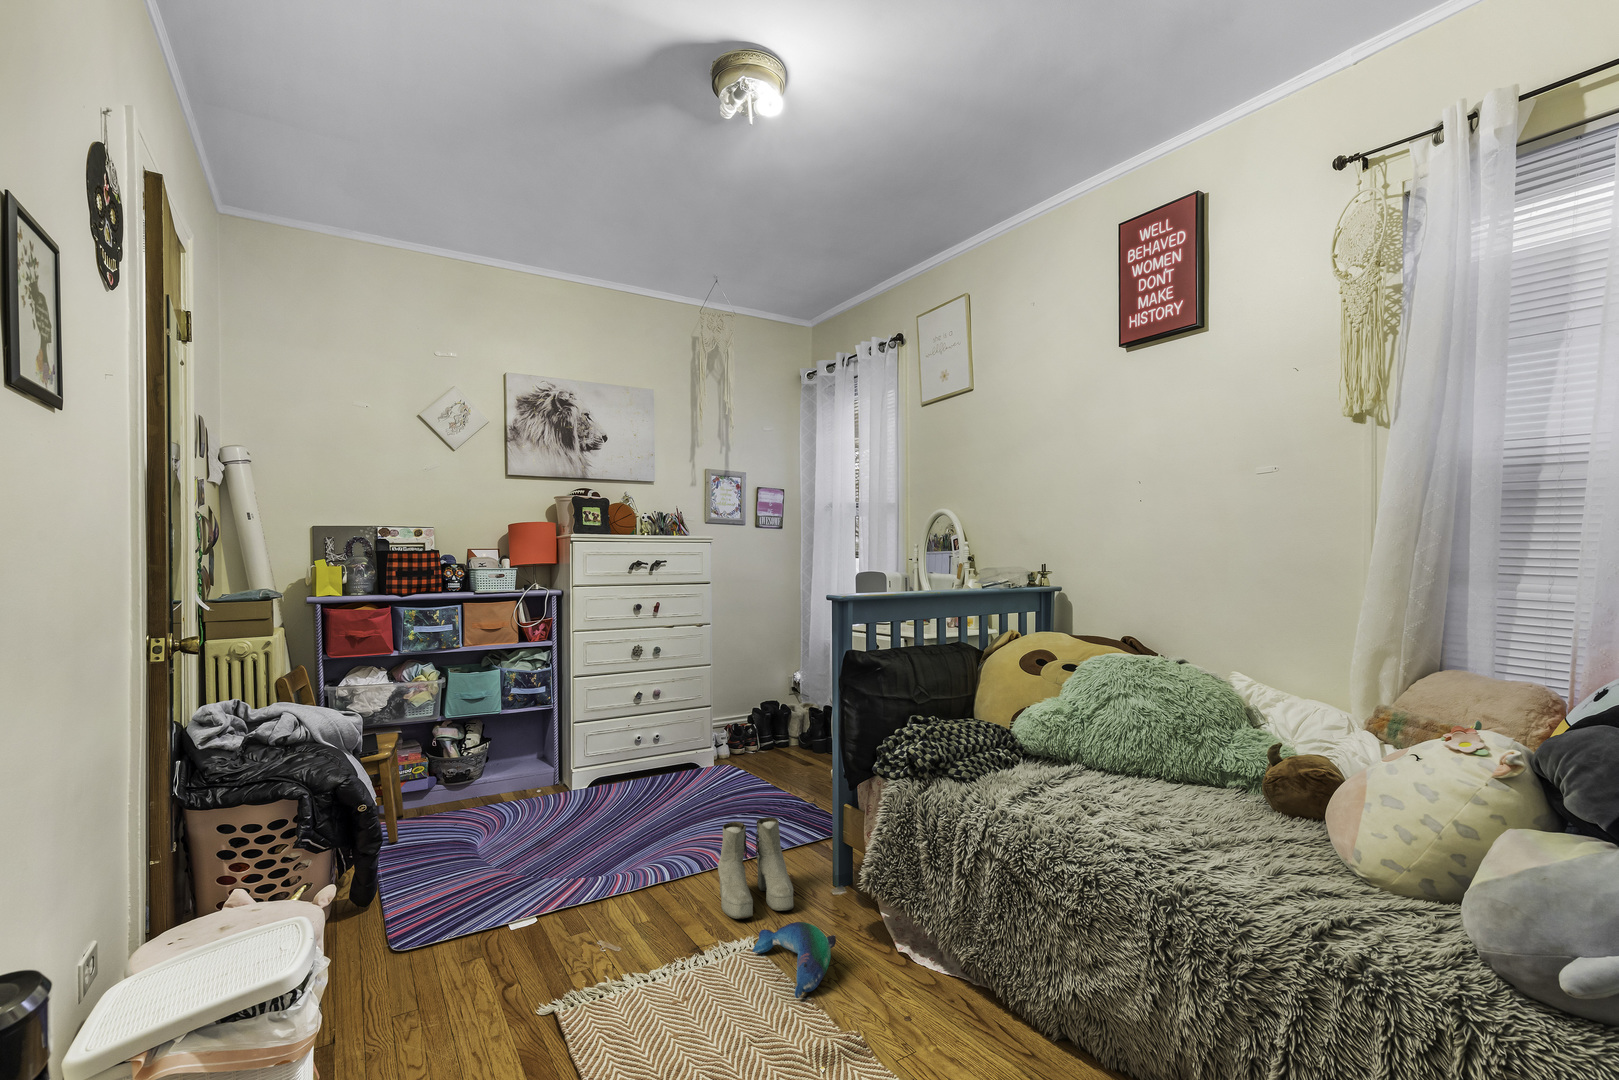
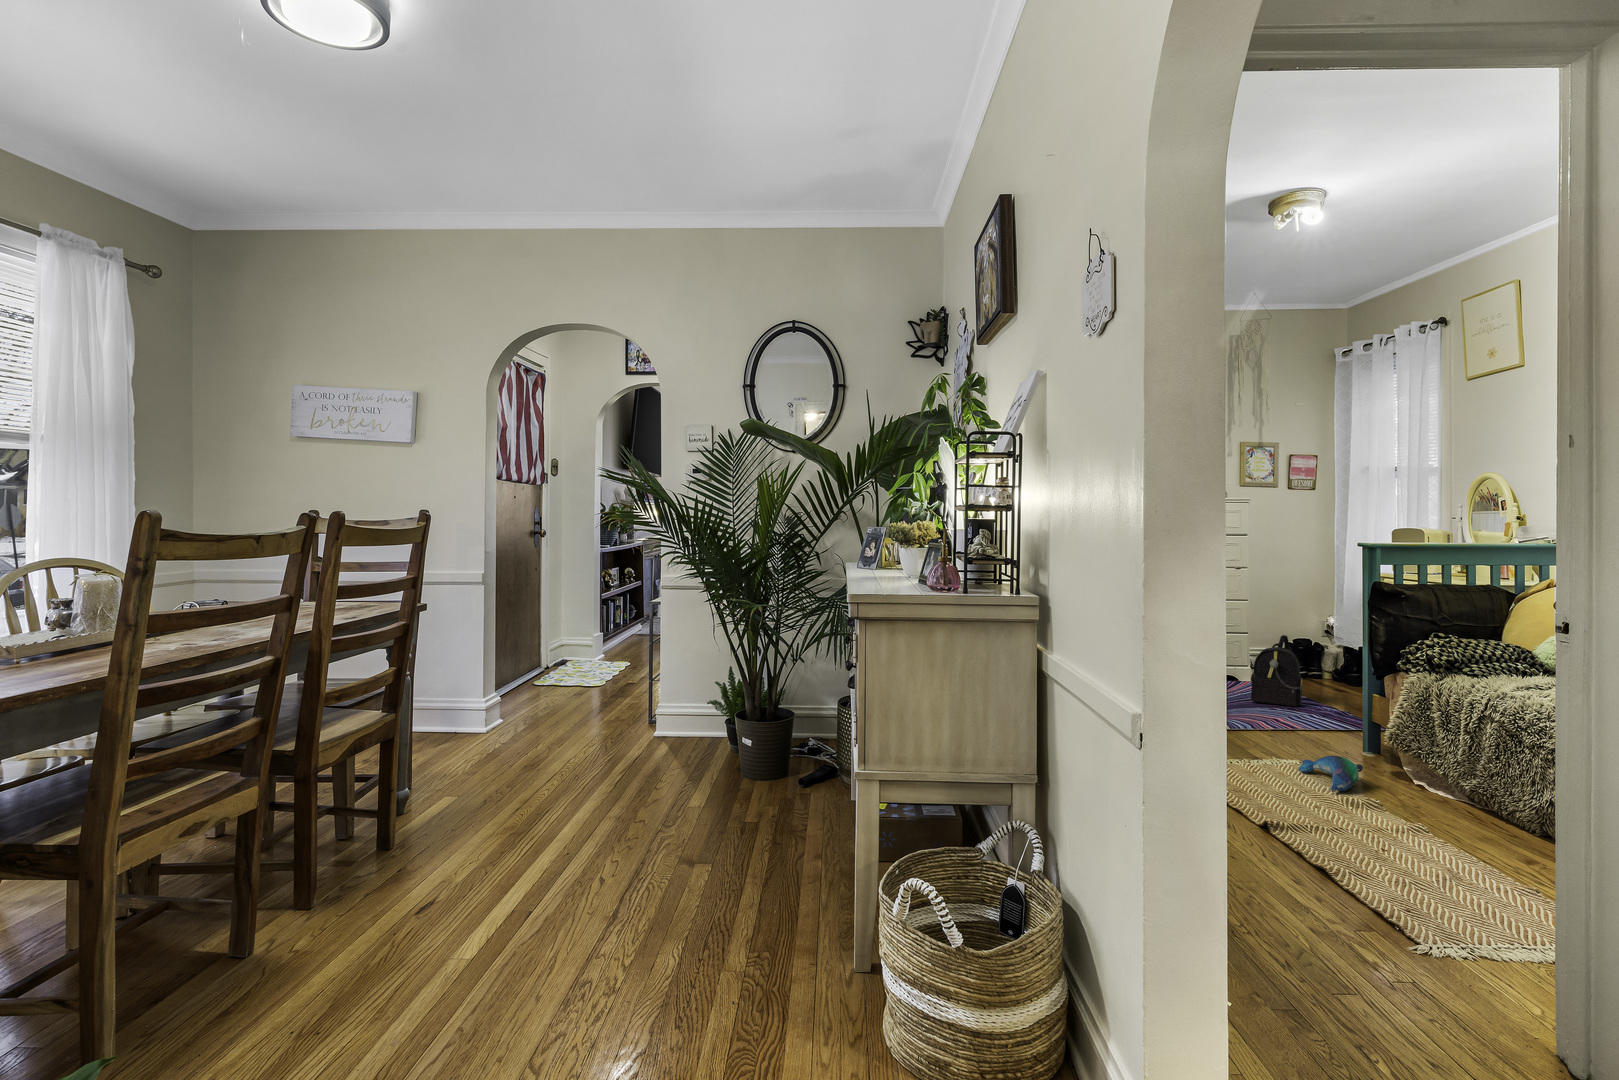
backpack: none [709,711,767,806] -> present [1251,635,1302,707]
boots: present [718,817,794,919] -> none [1268,697,1329,757]

